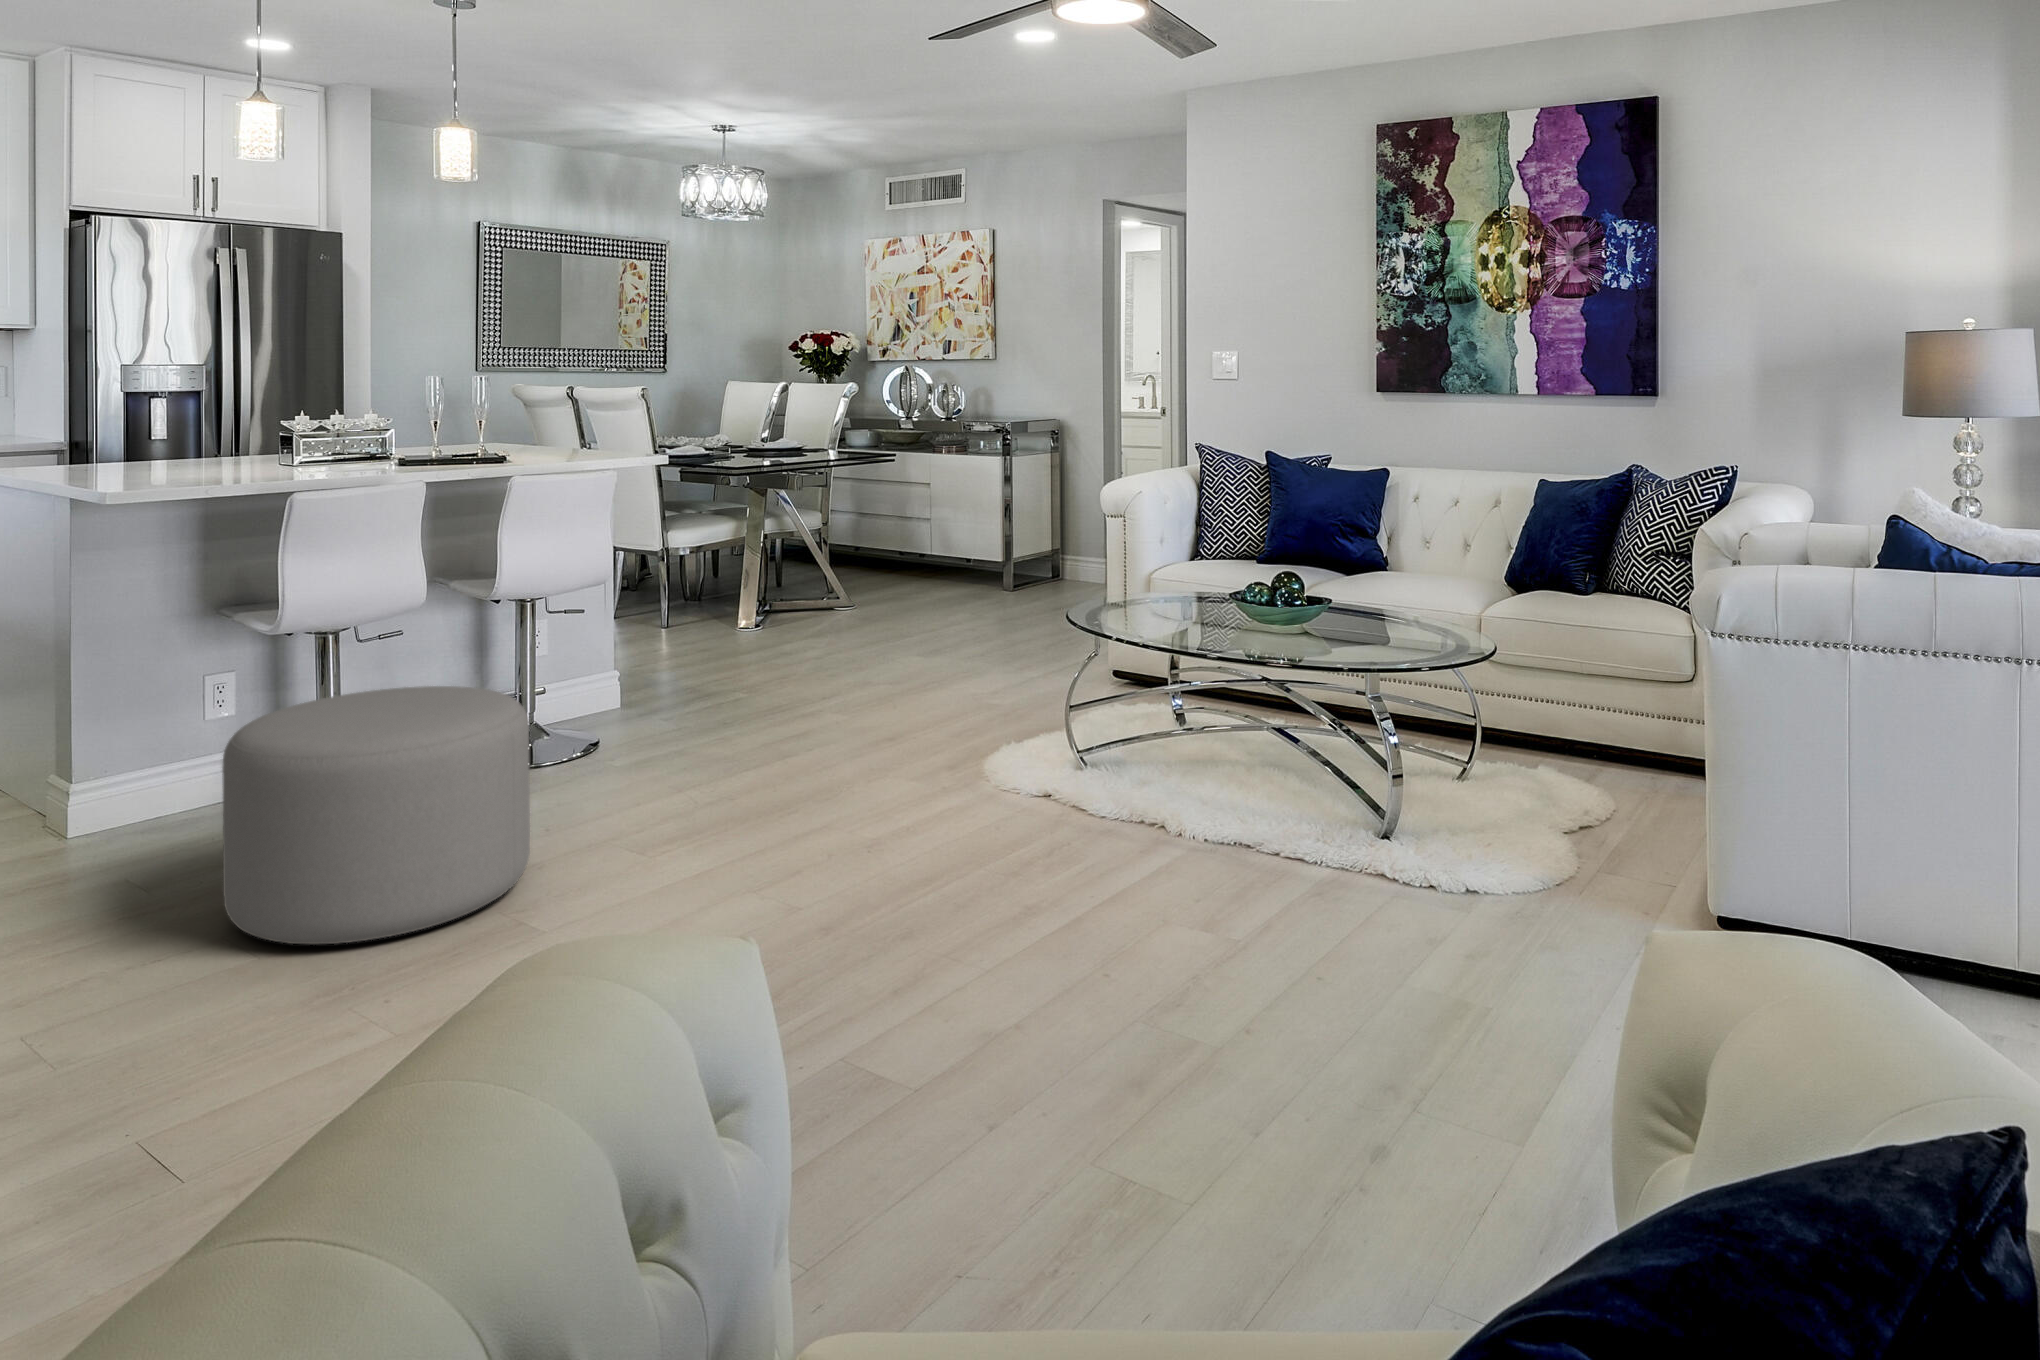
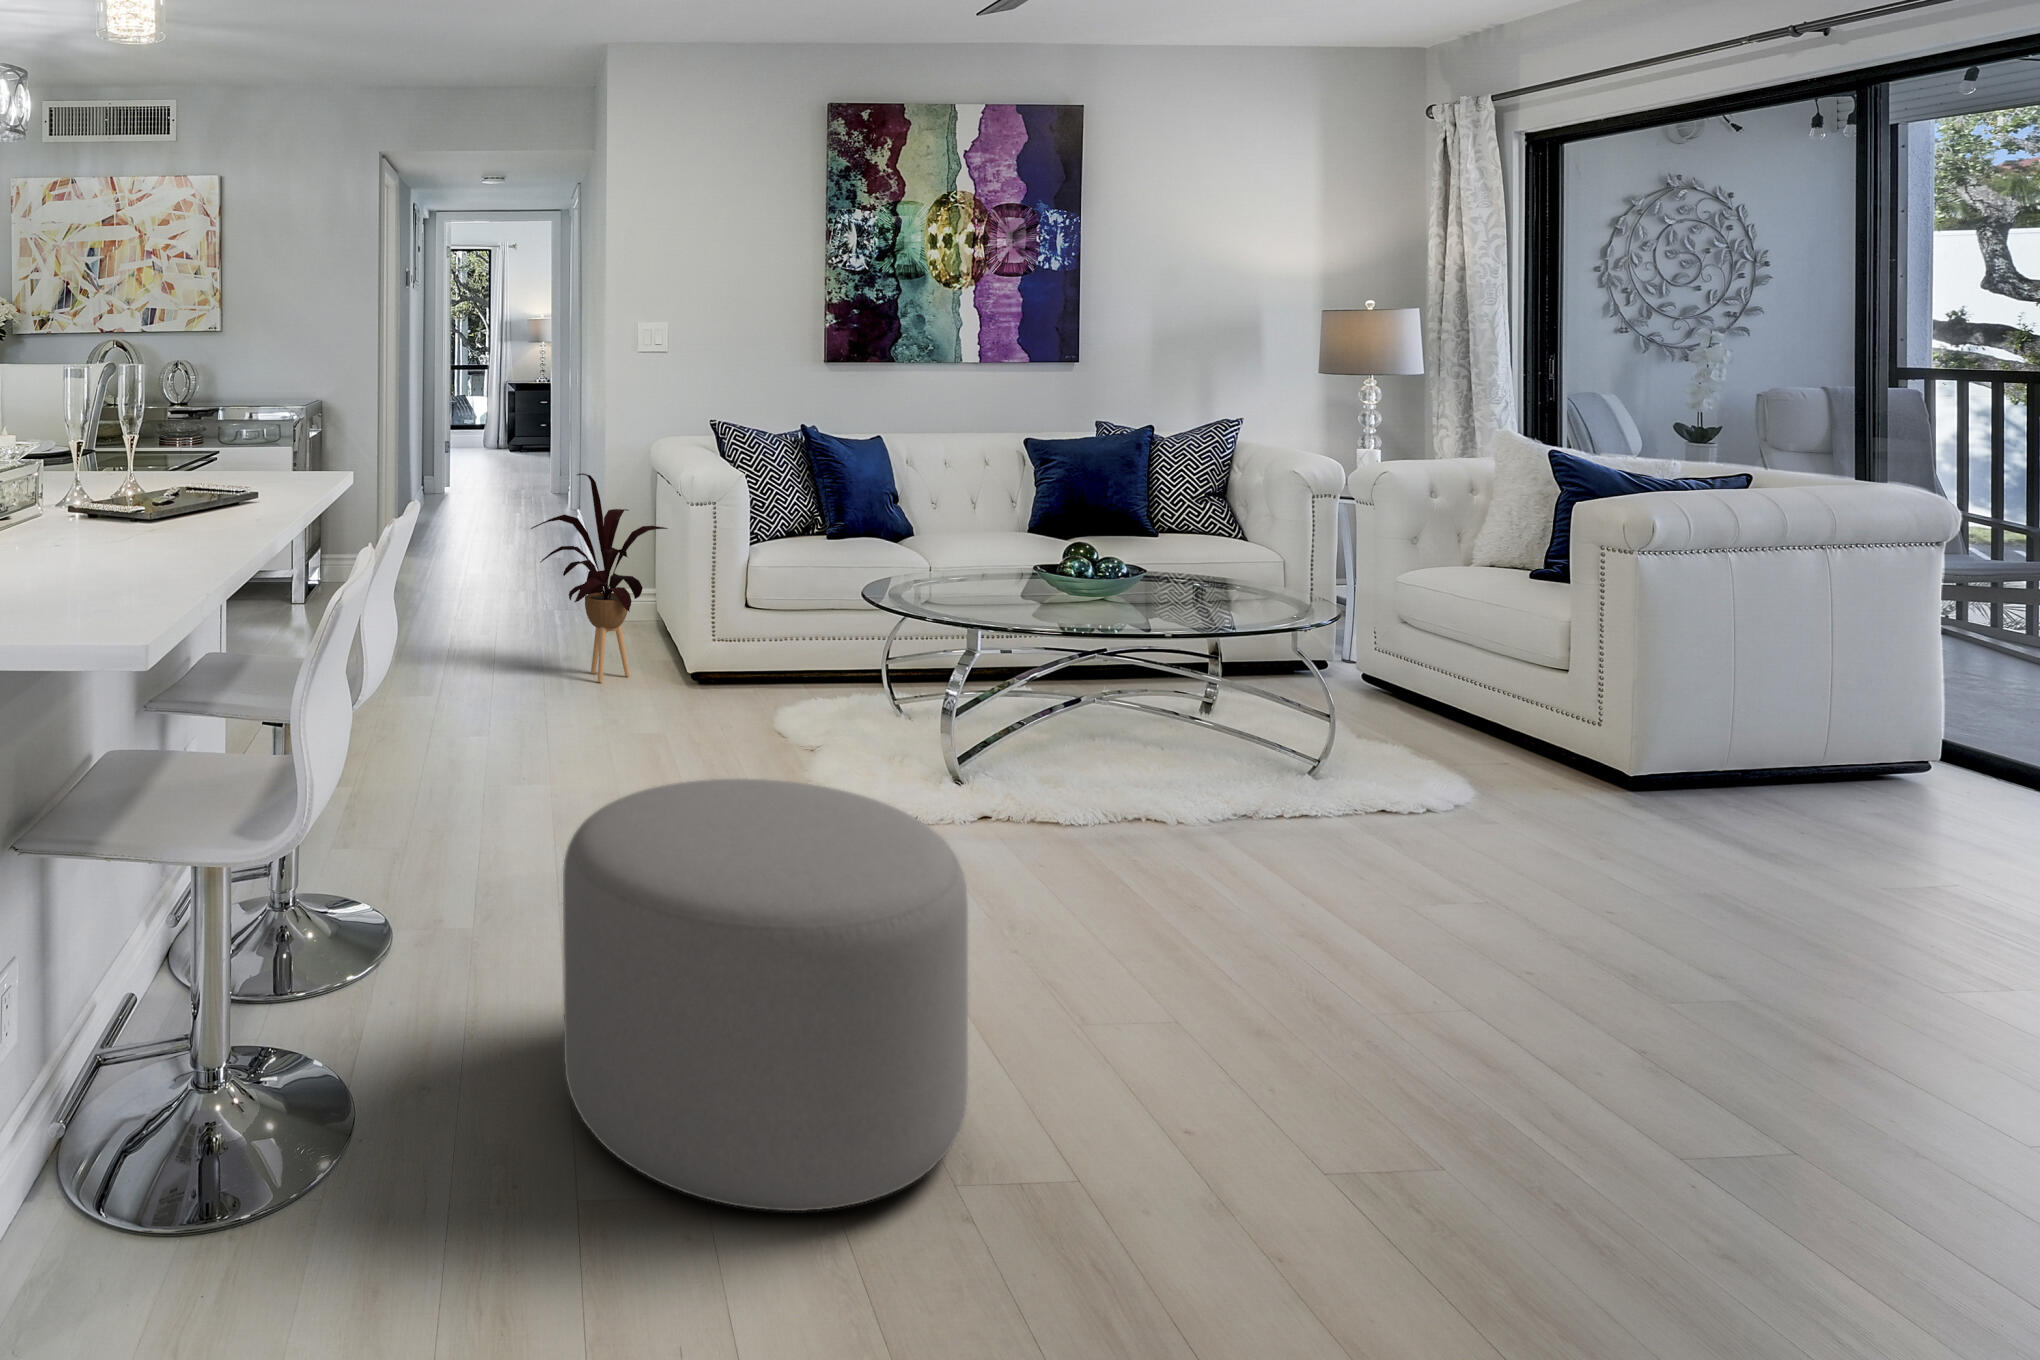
house plant: none [979,488,1101,677] -> present [531,473,668,682]

